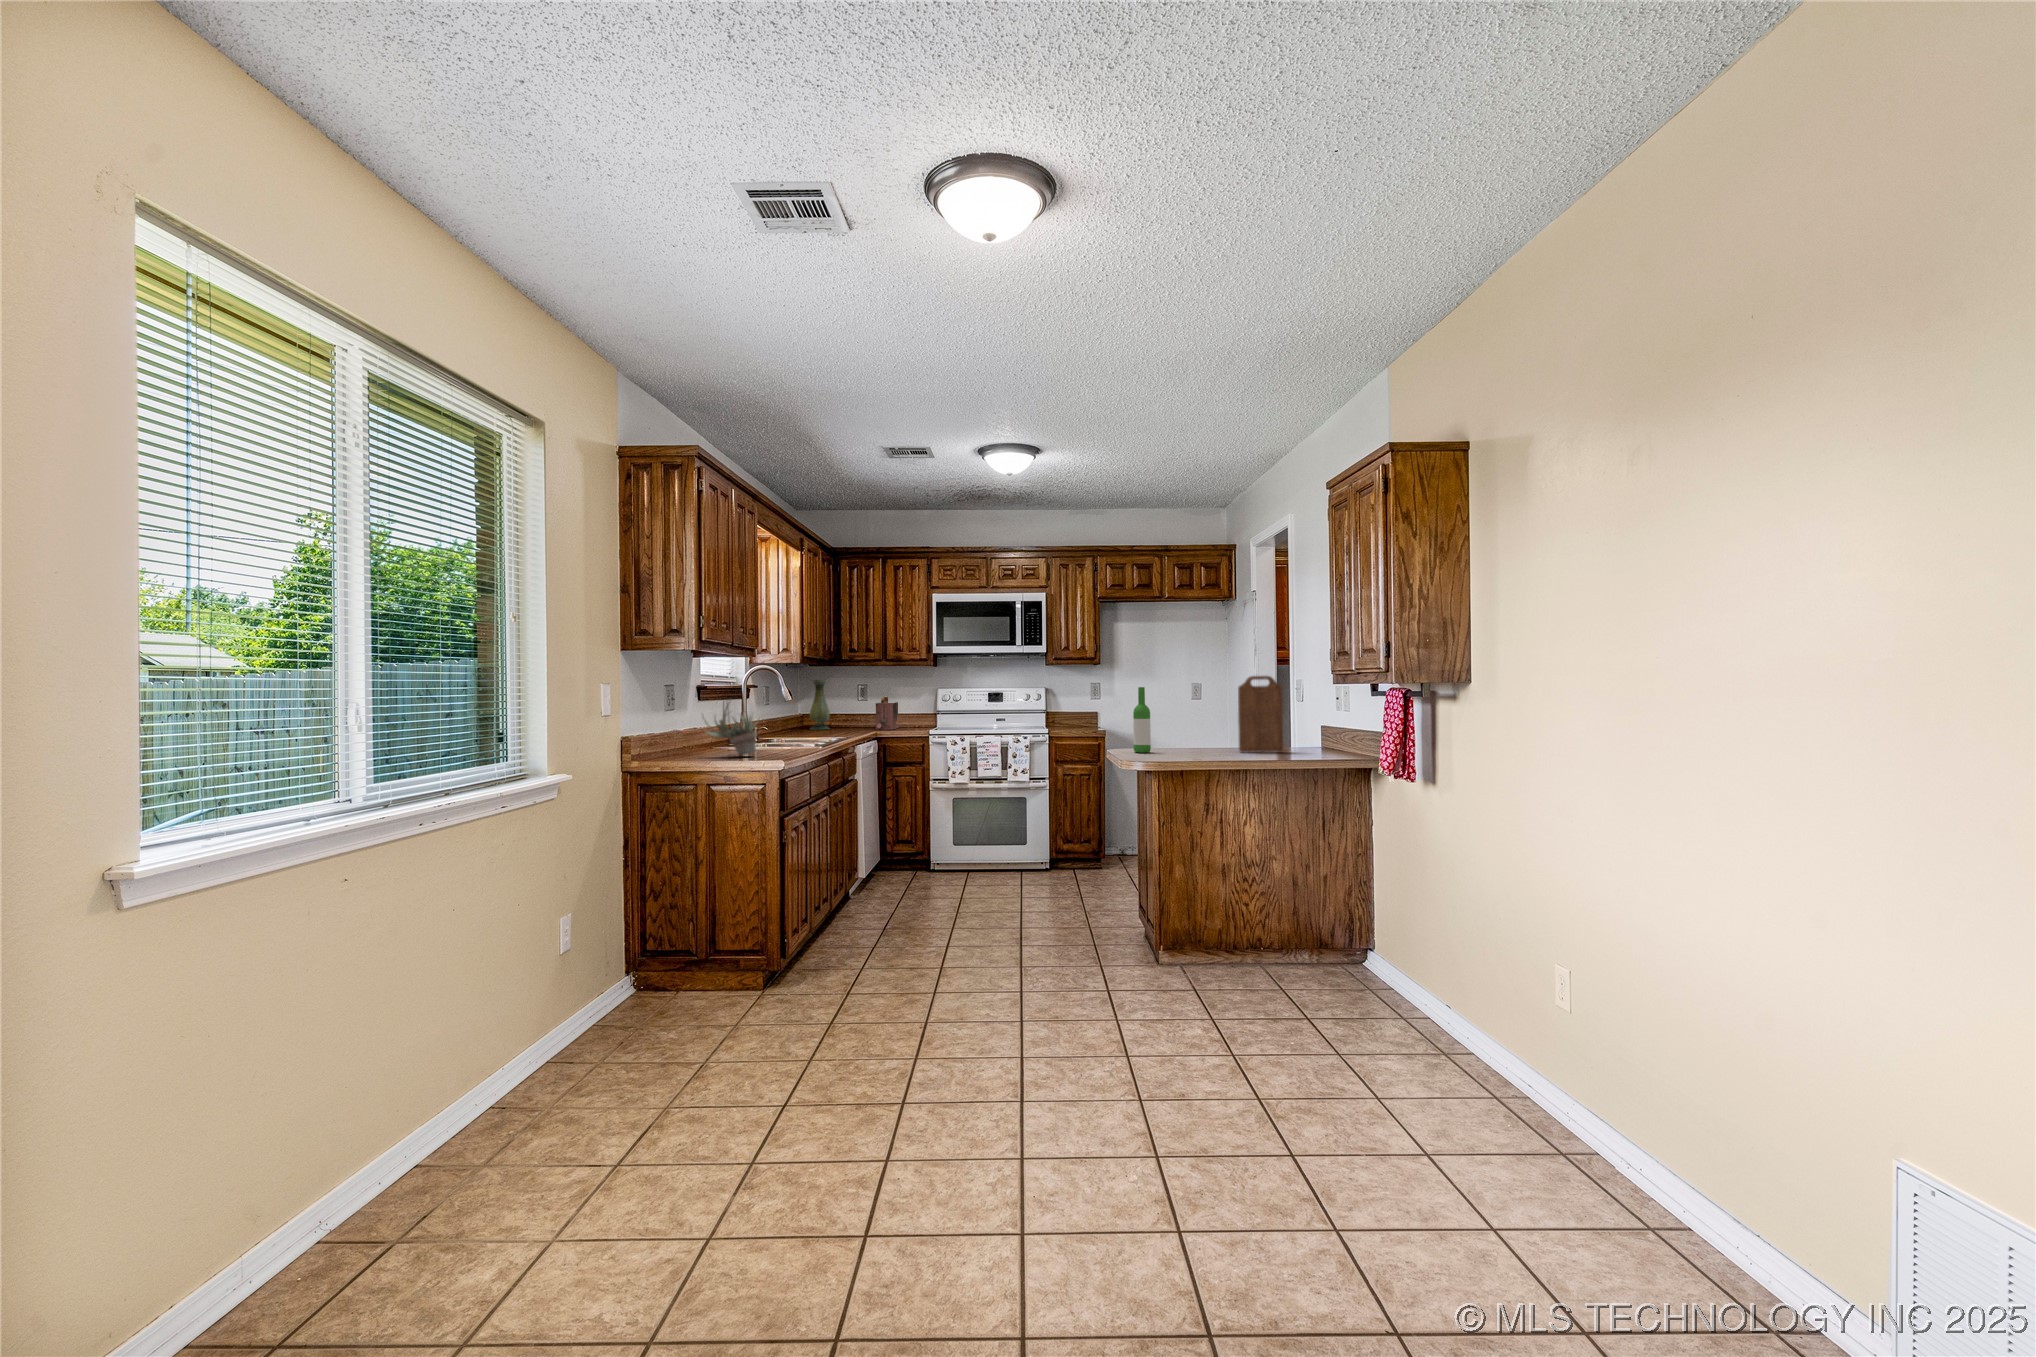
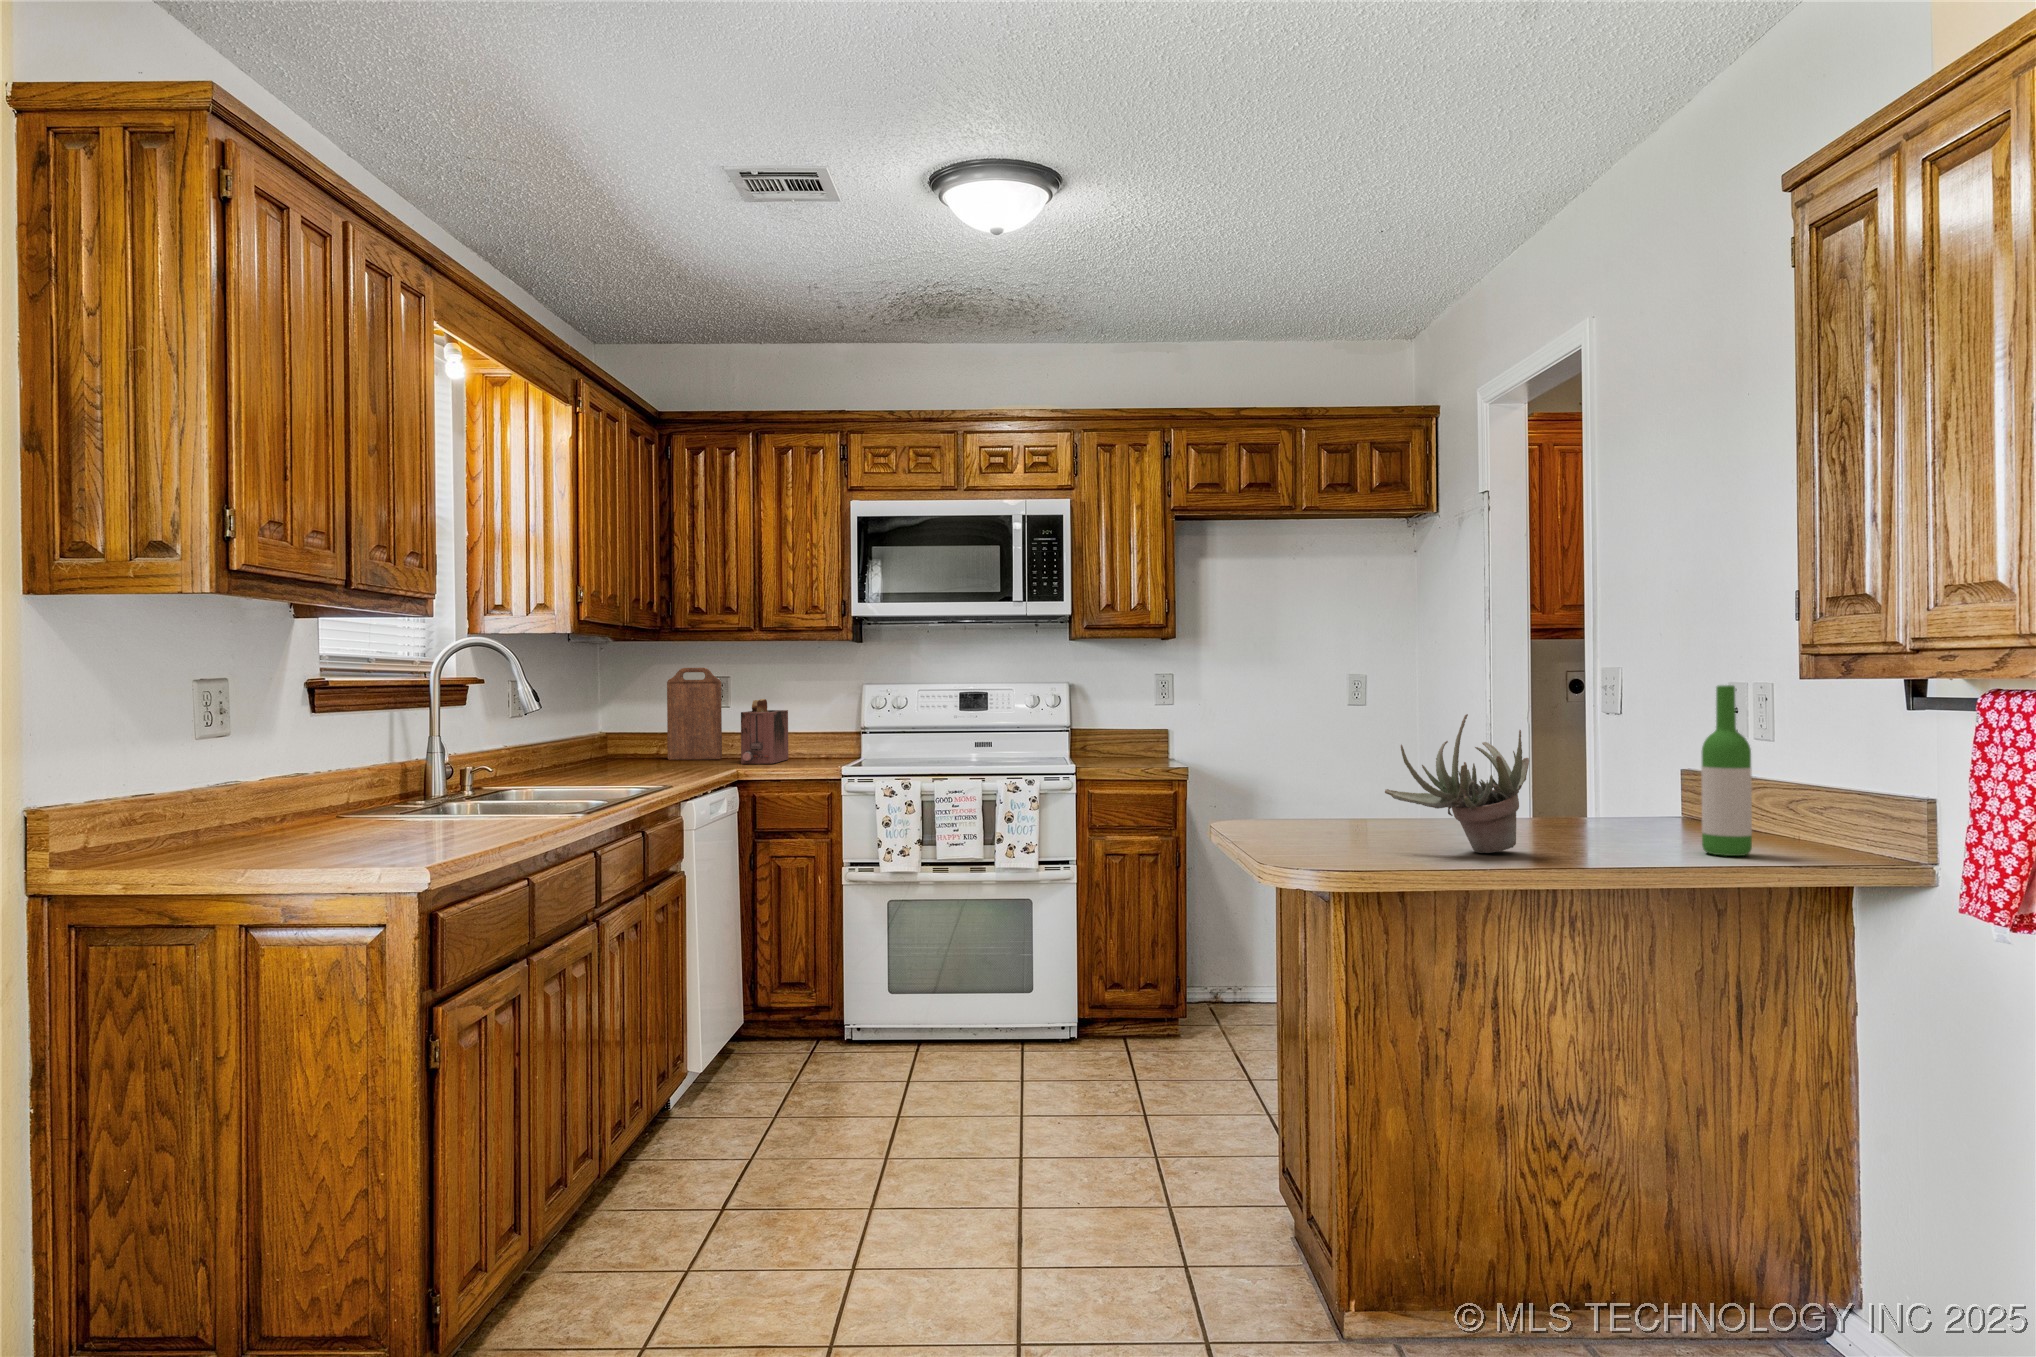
cutting board: present [1238,676,1283,752] -> present [667,668,722,760]
vase: present [810,680,830,730] -> none [613,667,653,763]
wine bottle: present [1133,687,1151,753] -> present [1701,685,1752,856]
succulent plant: present [705,703,759,756] -> present [1385,714,1529,853]

